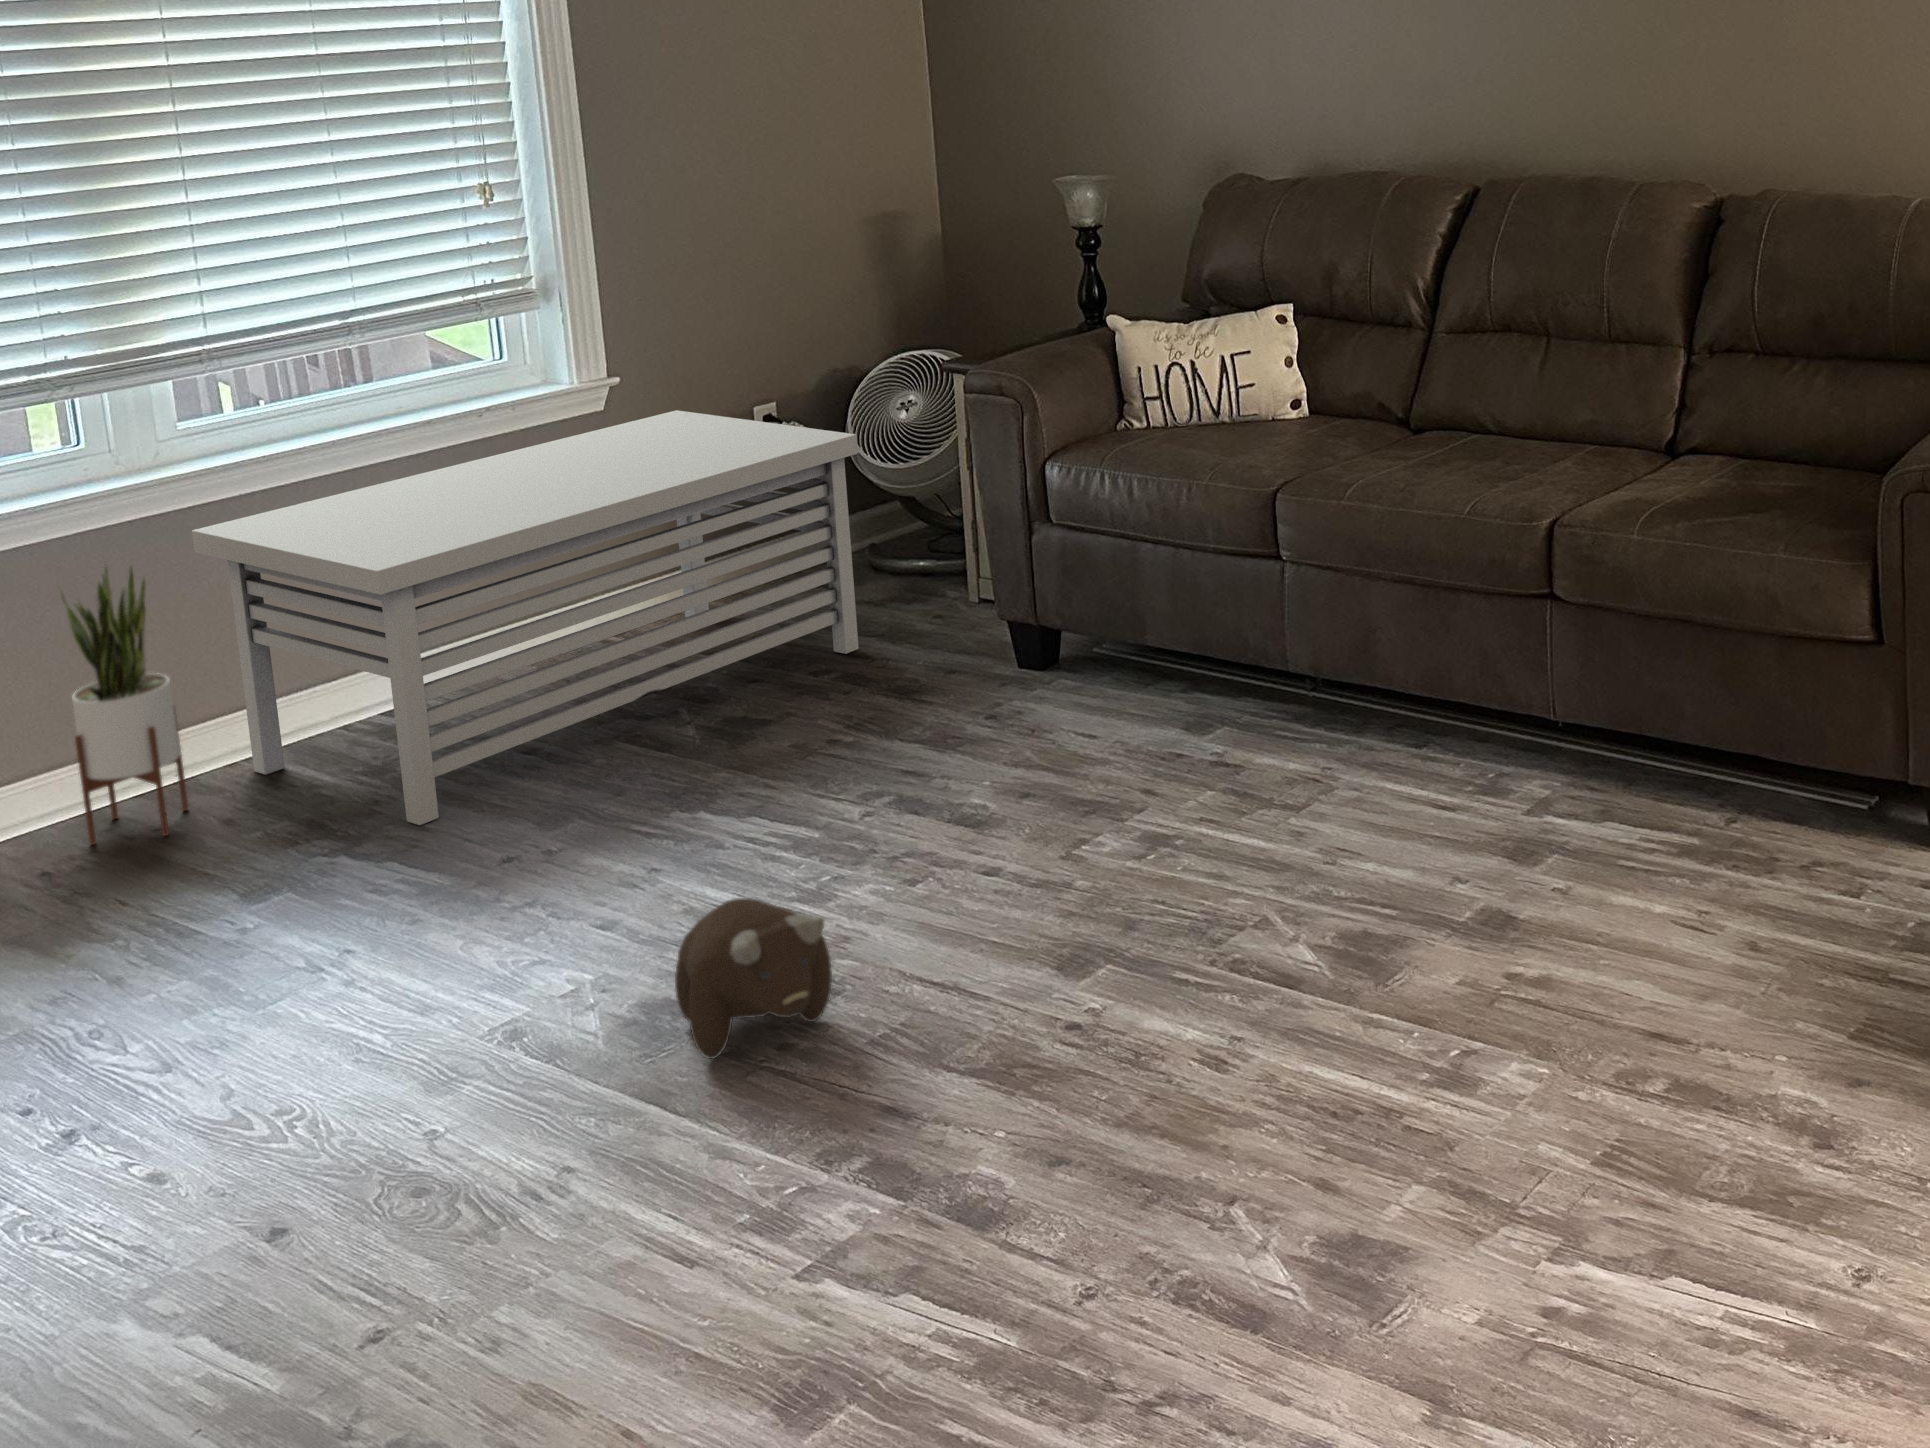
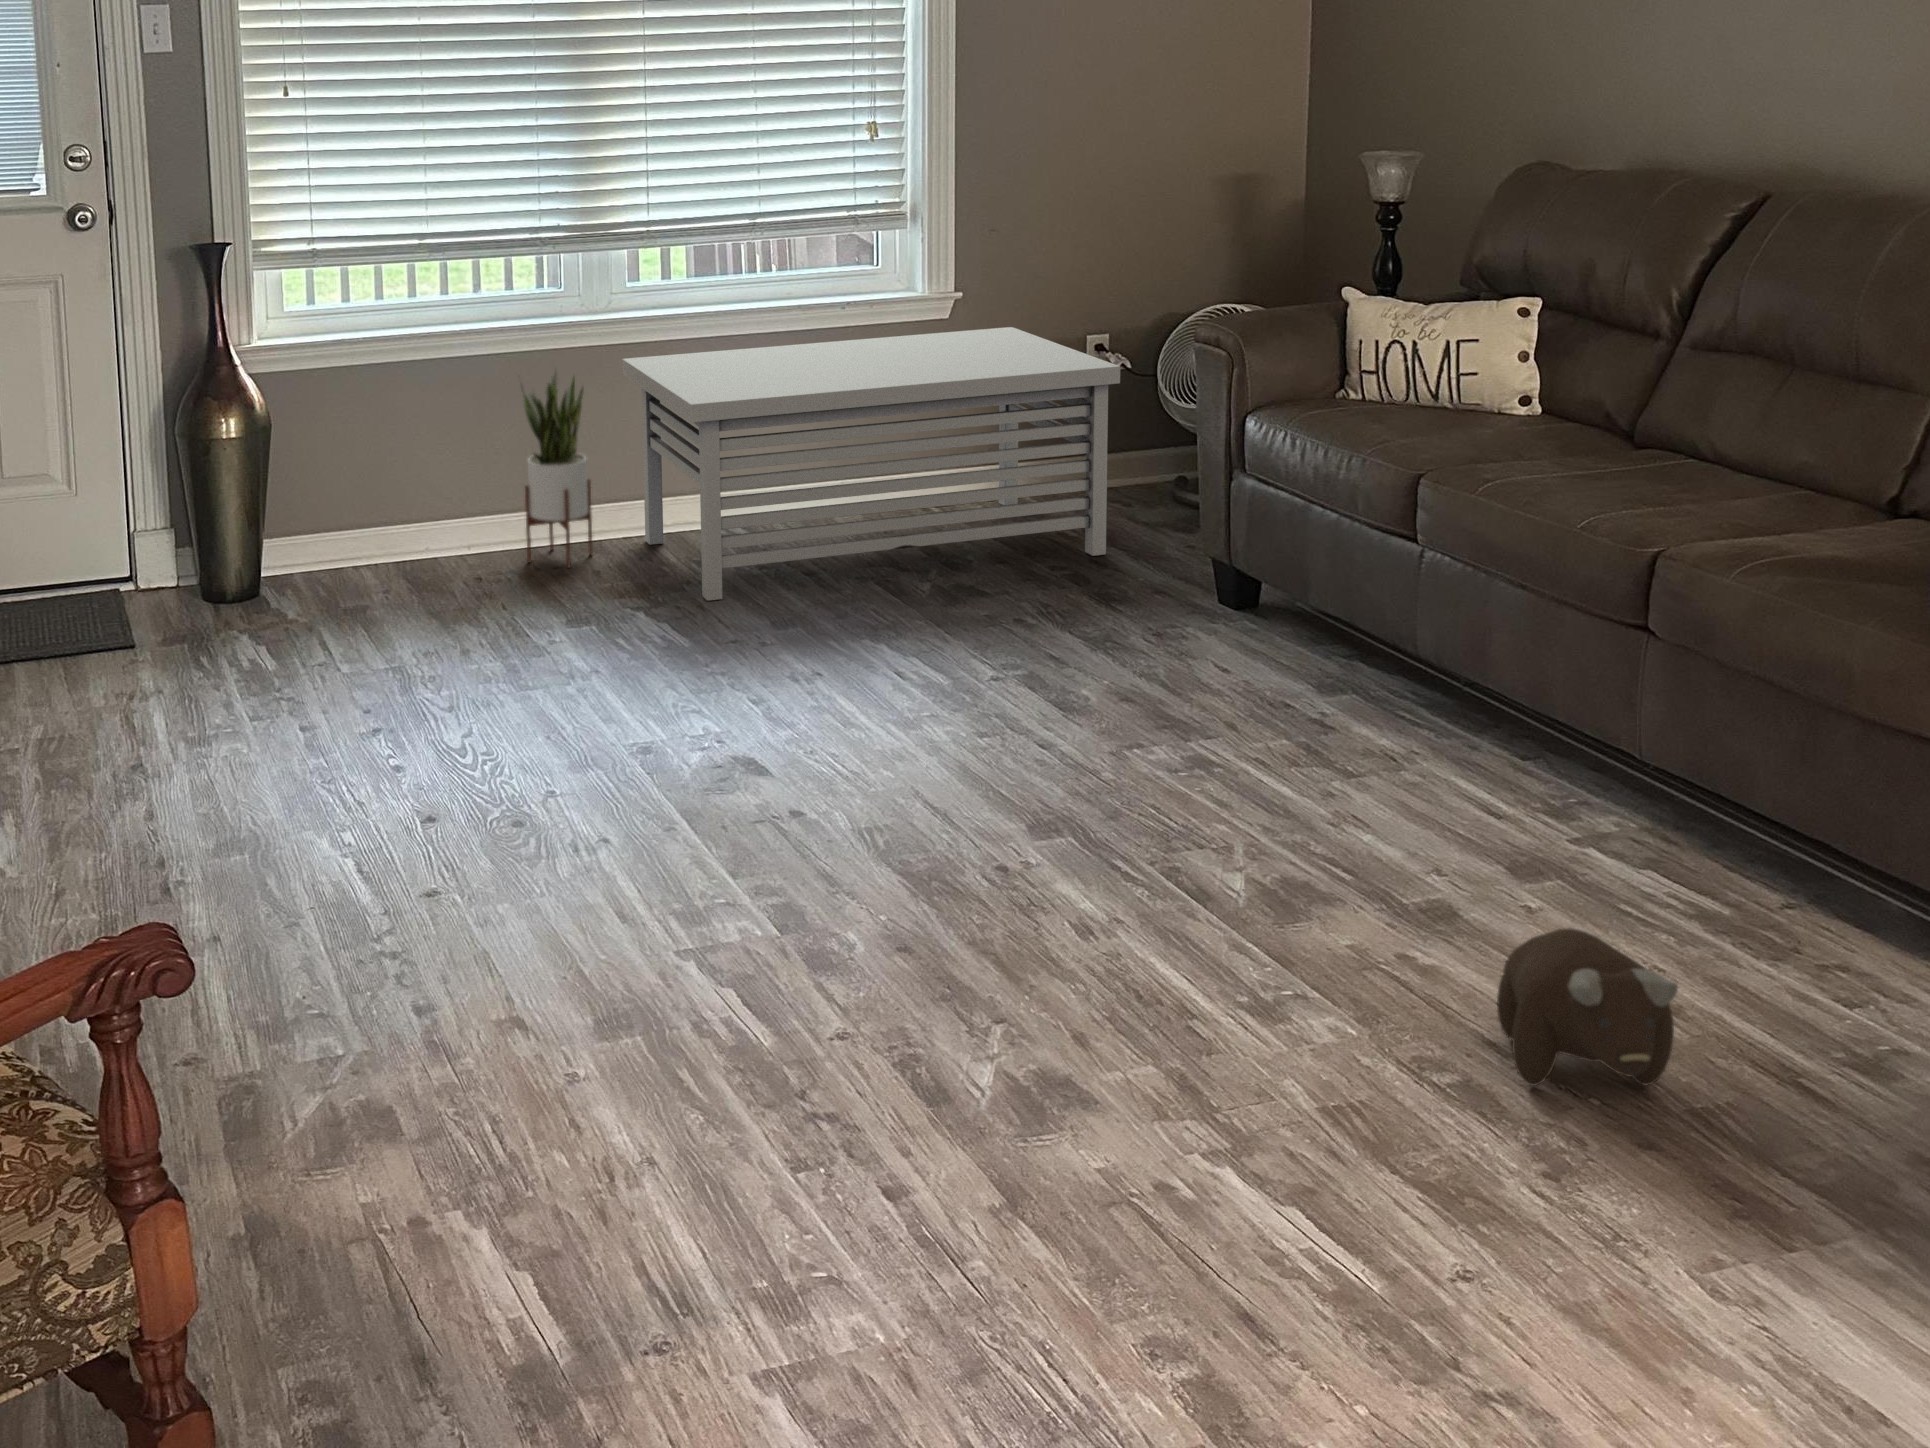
plush toy: present [675,898,832,1059] -> present [1497,928,1678,1086]

